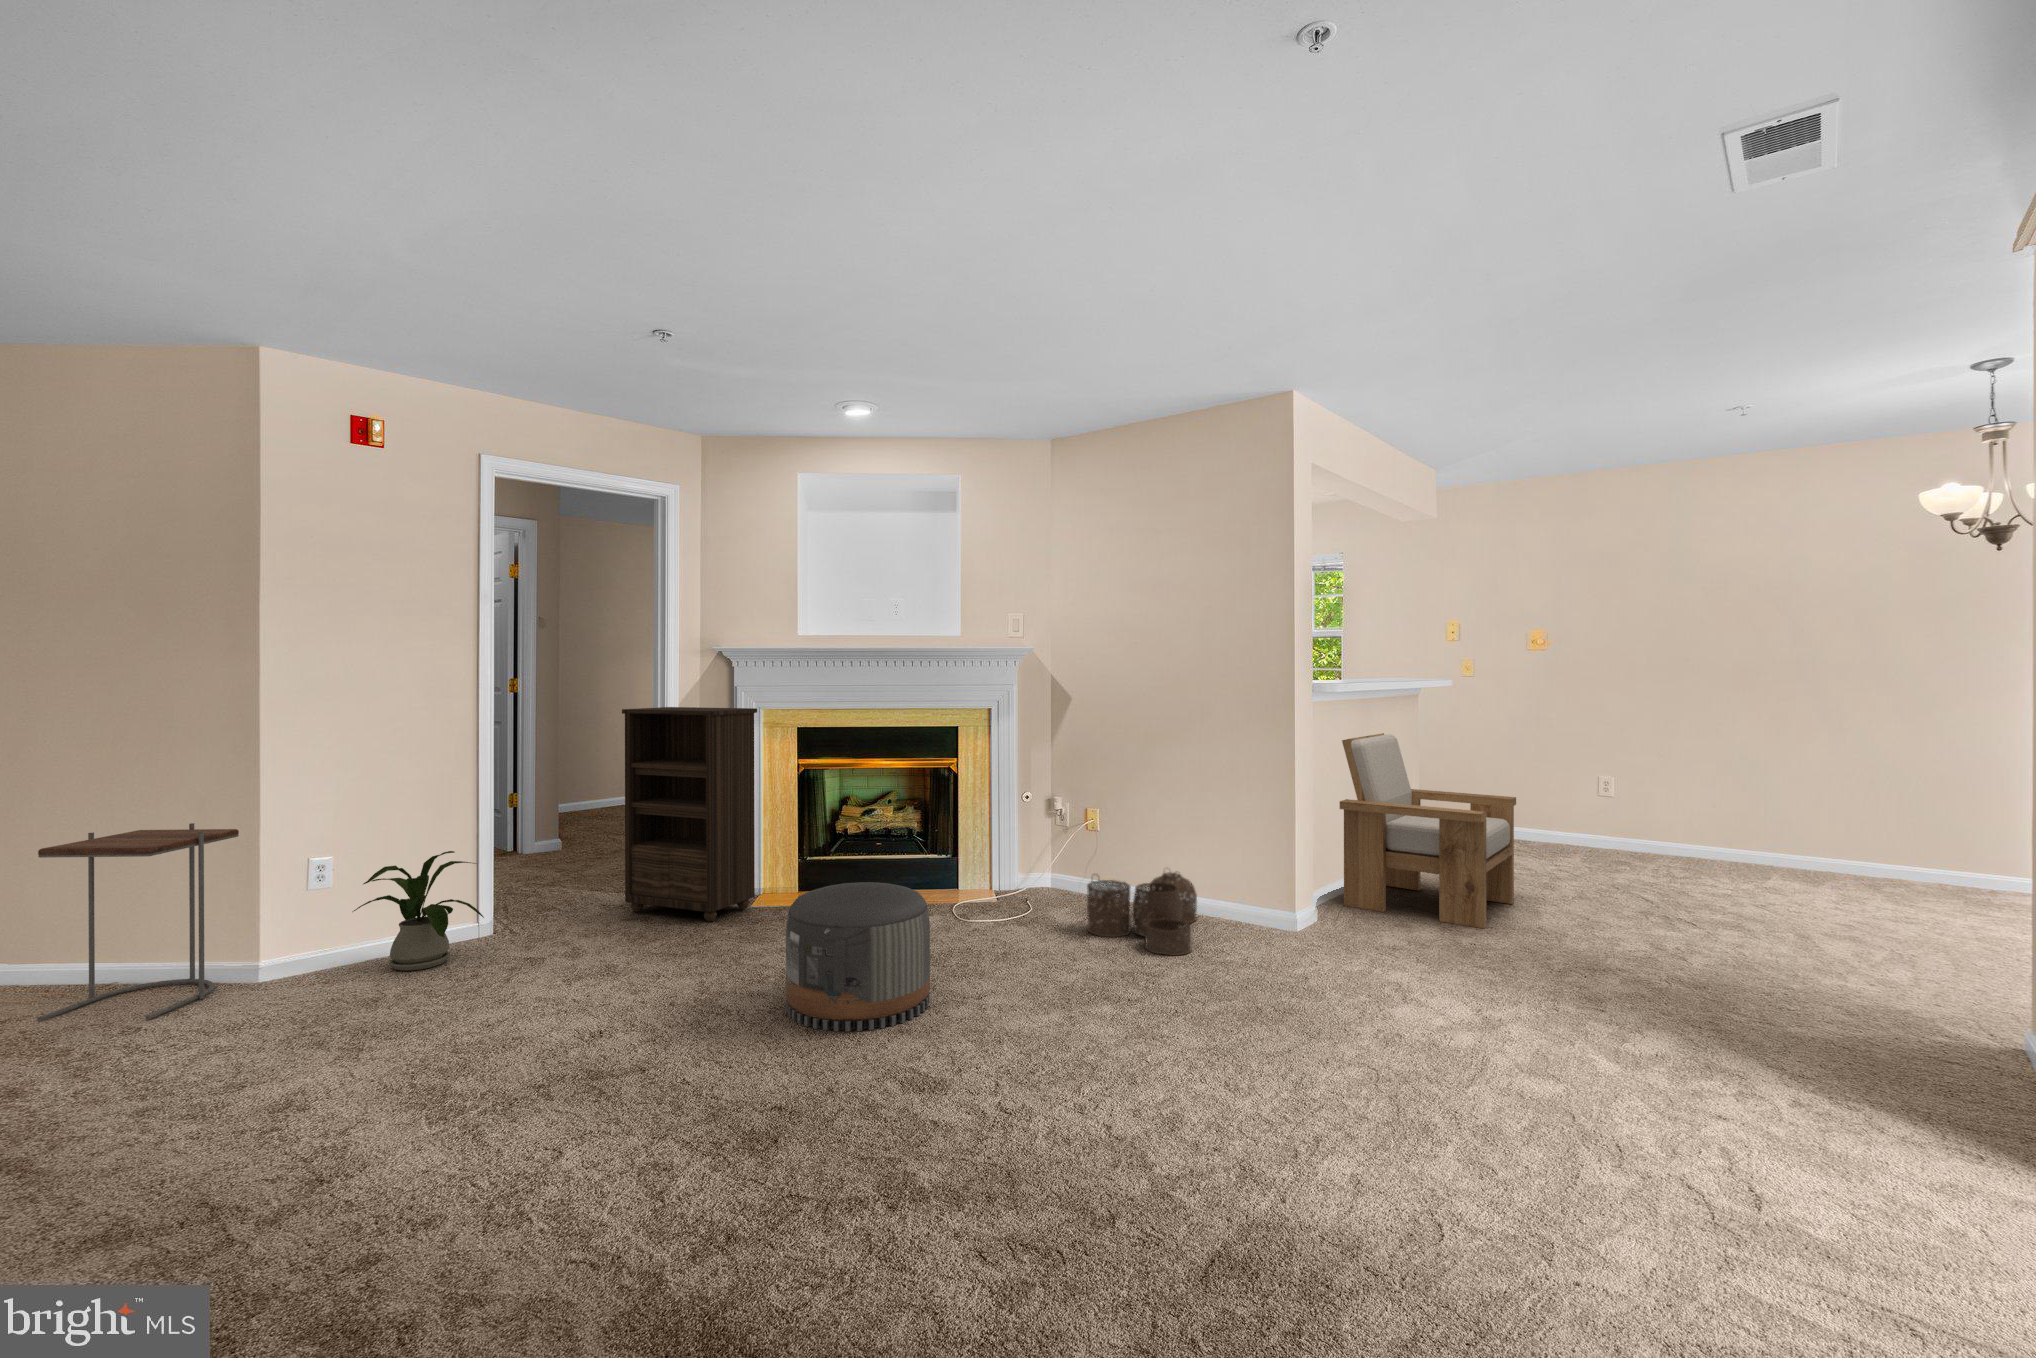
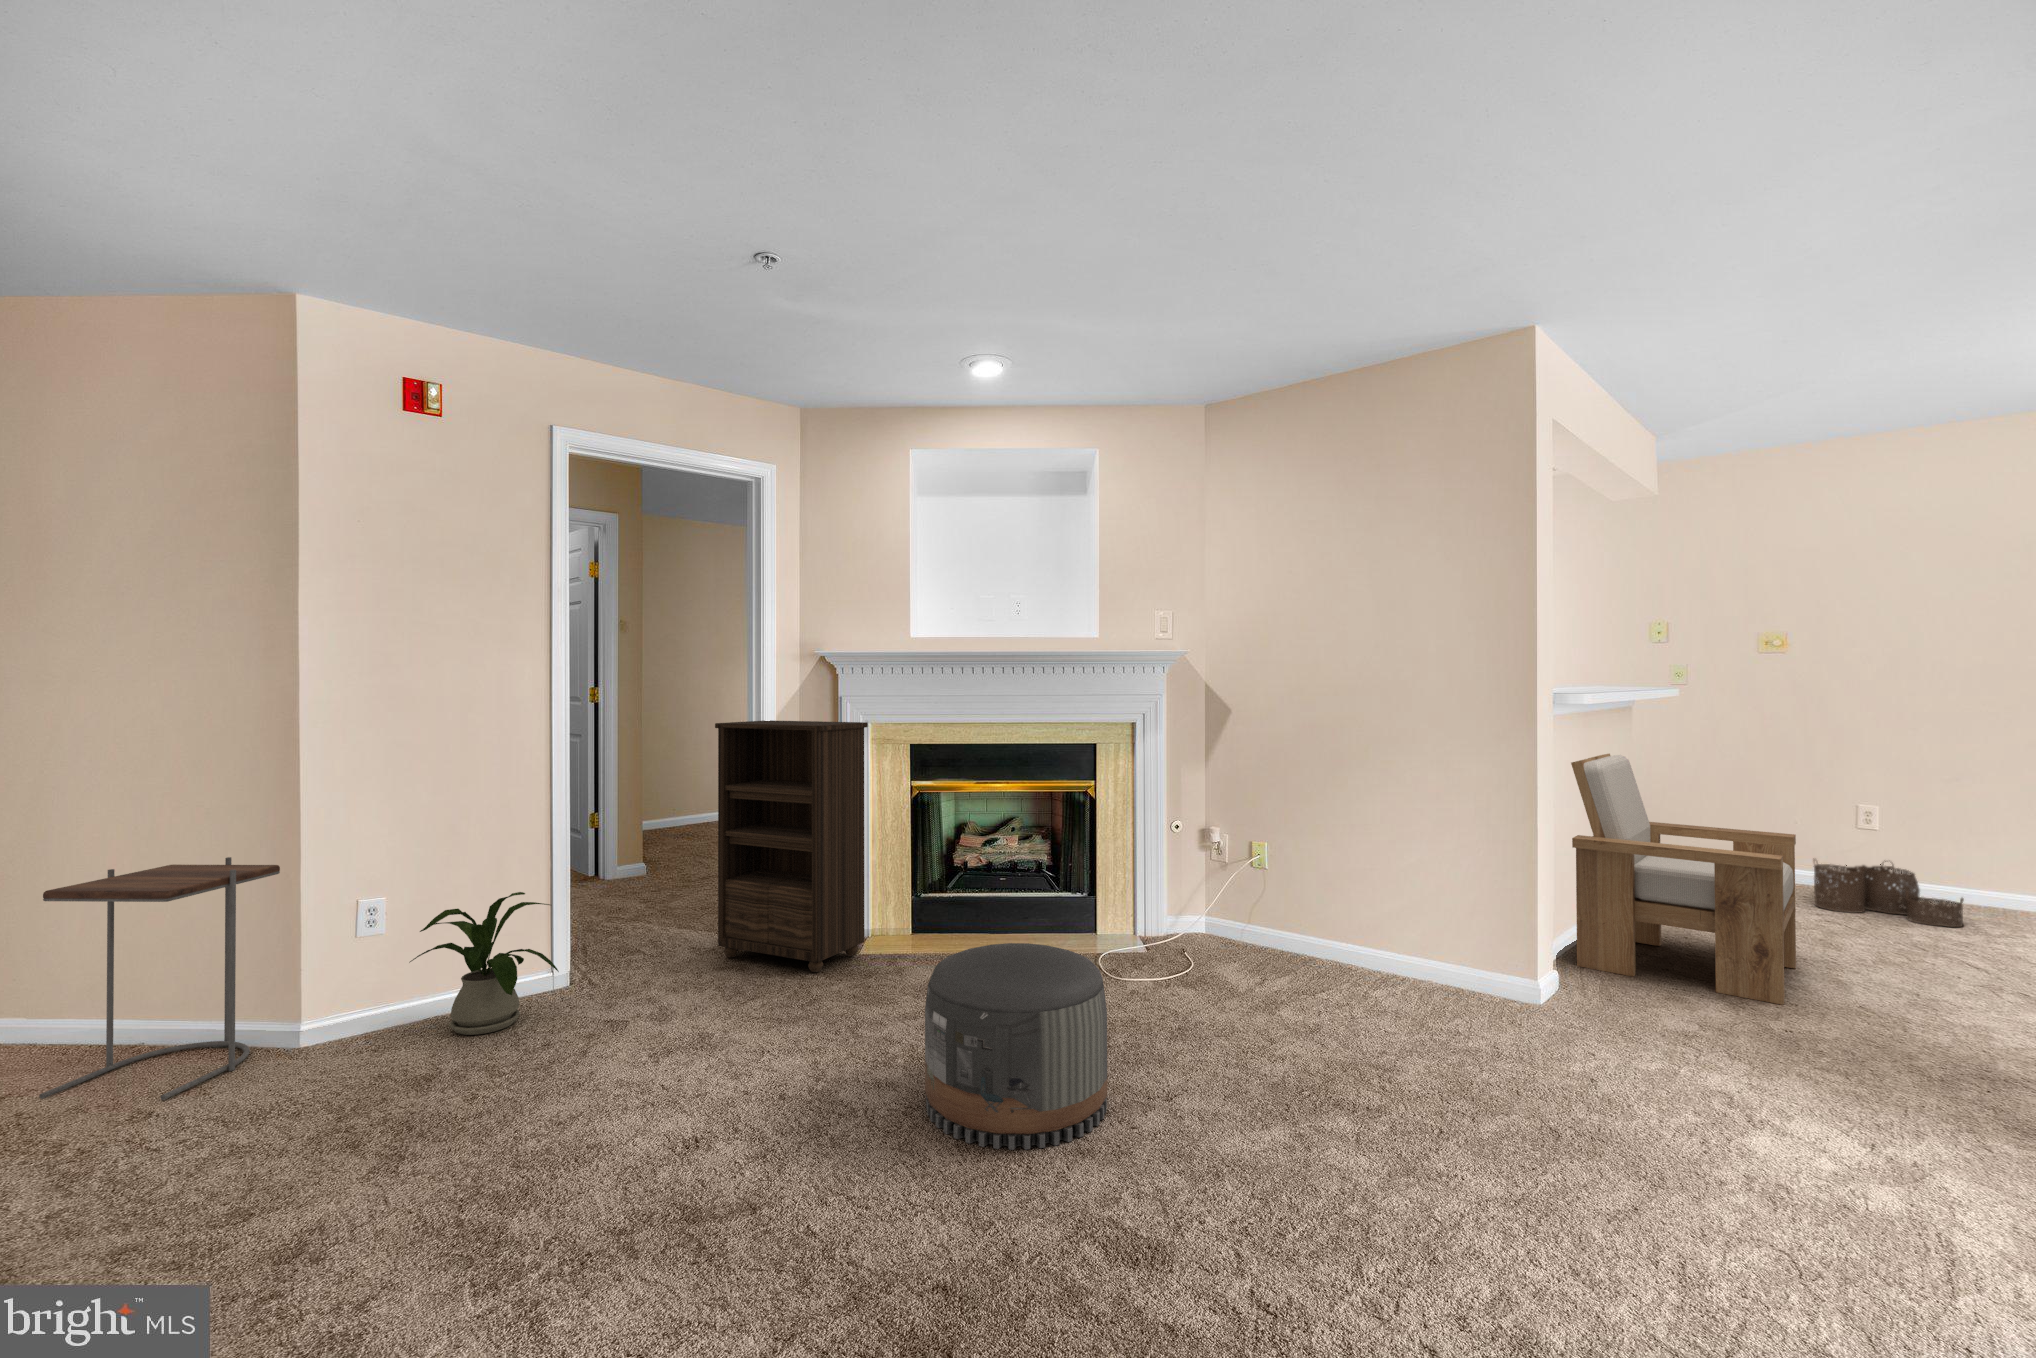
woven basket: present [1087,872,1197,955] -> present [1814,859,1964,927]

